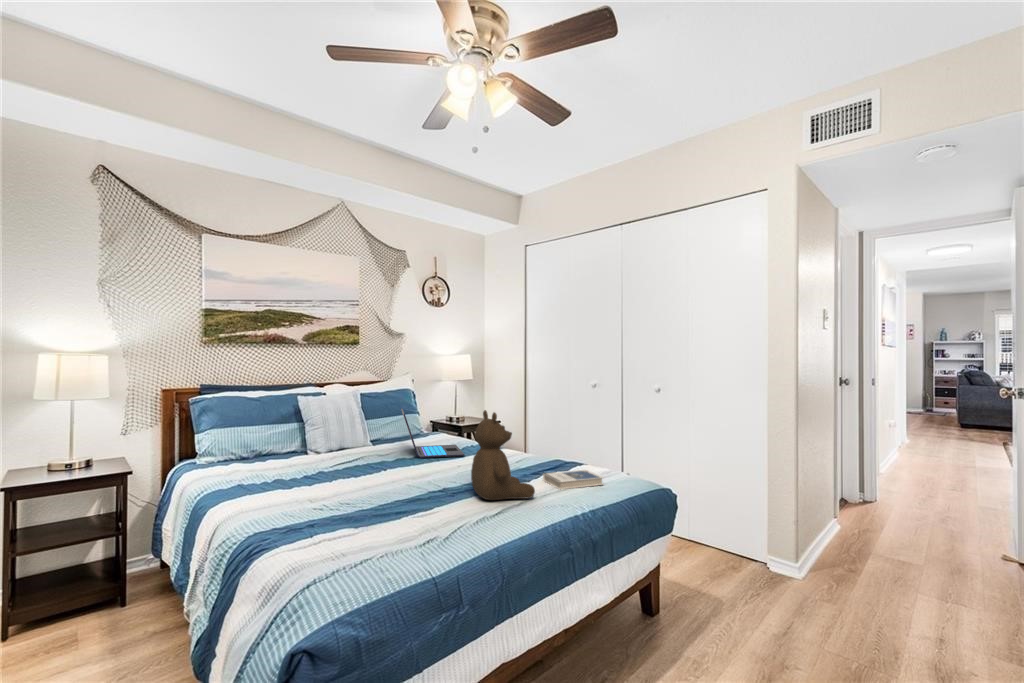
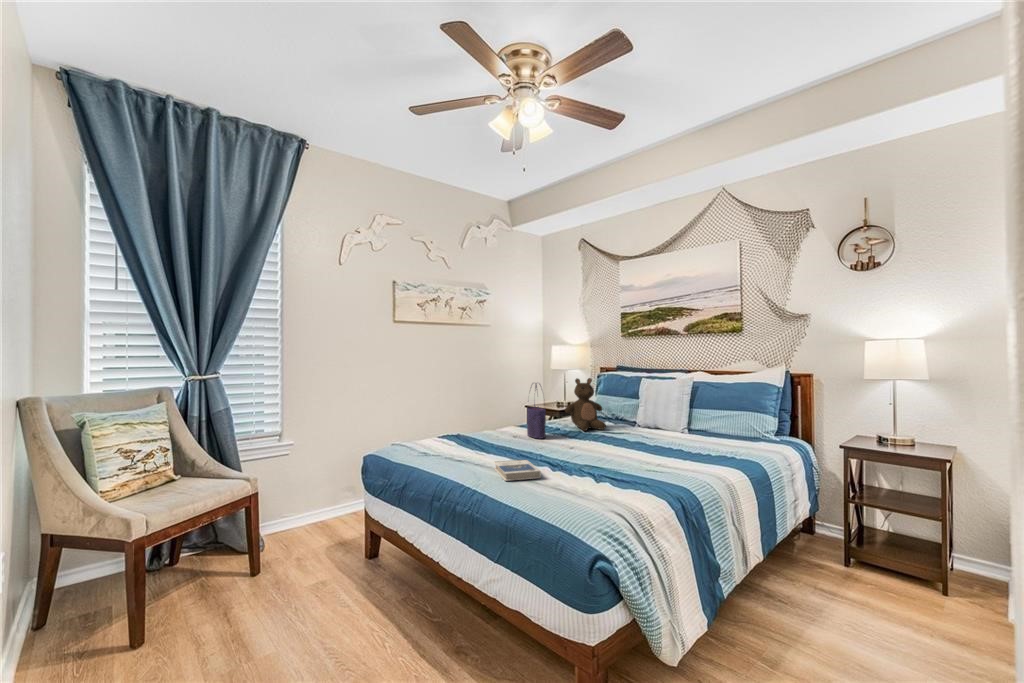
tote bag: none [374,402,408,480] -> present [527,383,546,439]
laptop: present [401,409,464,458] -> none [608,397,685,448]
stuffed bear: present [471,410,535,500] -> present [565,378,606,431]

